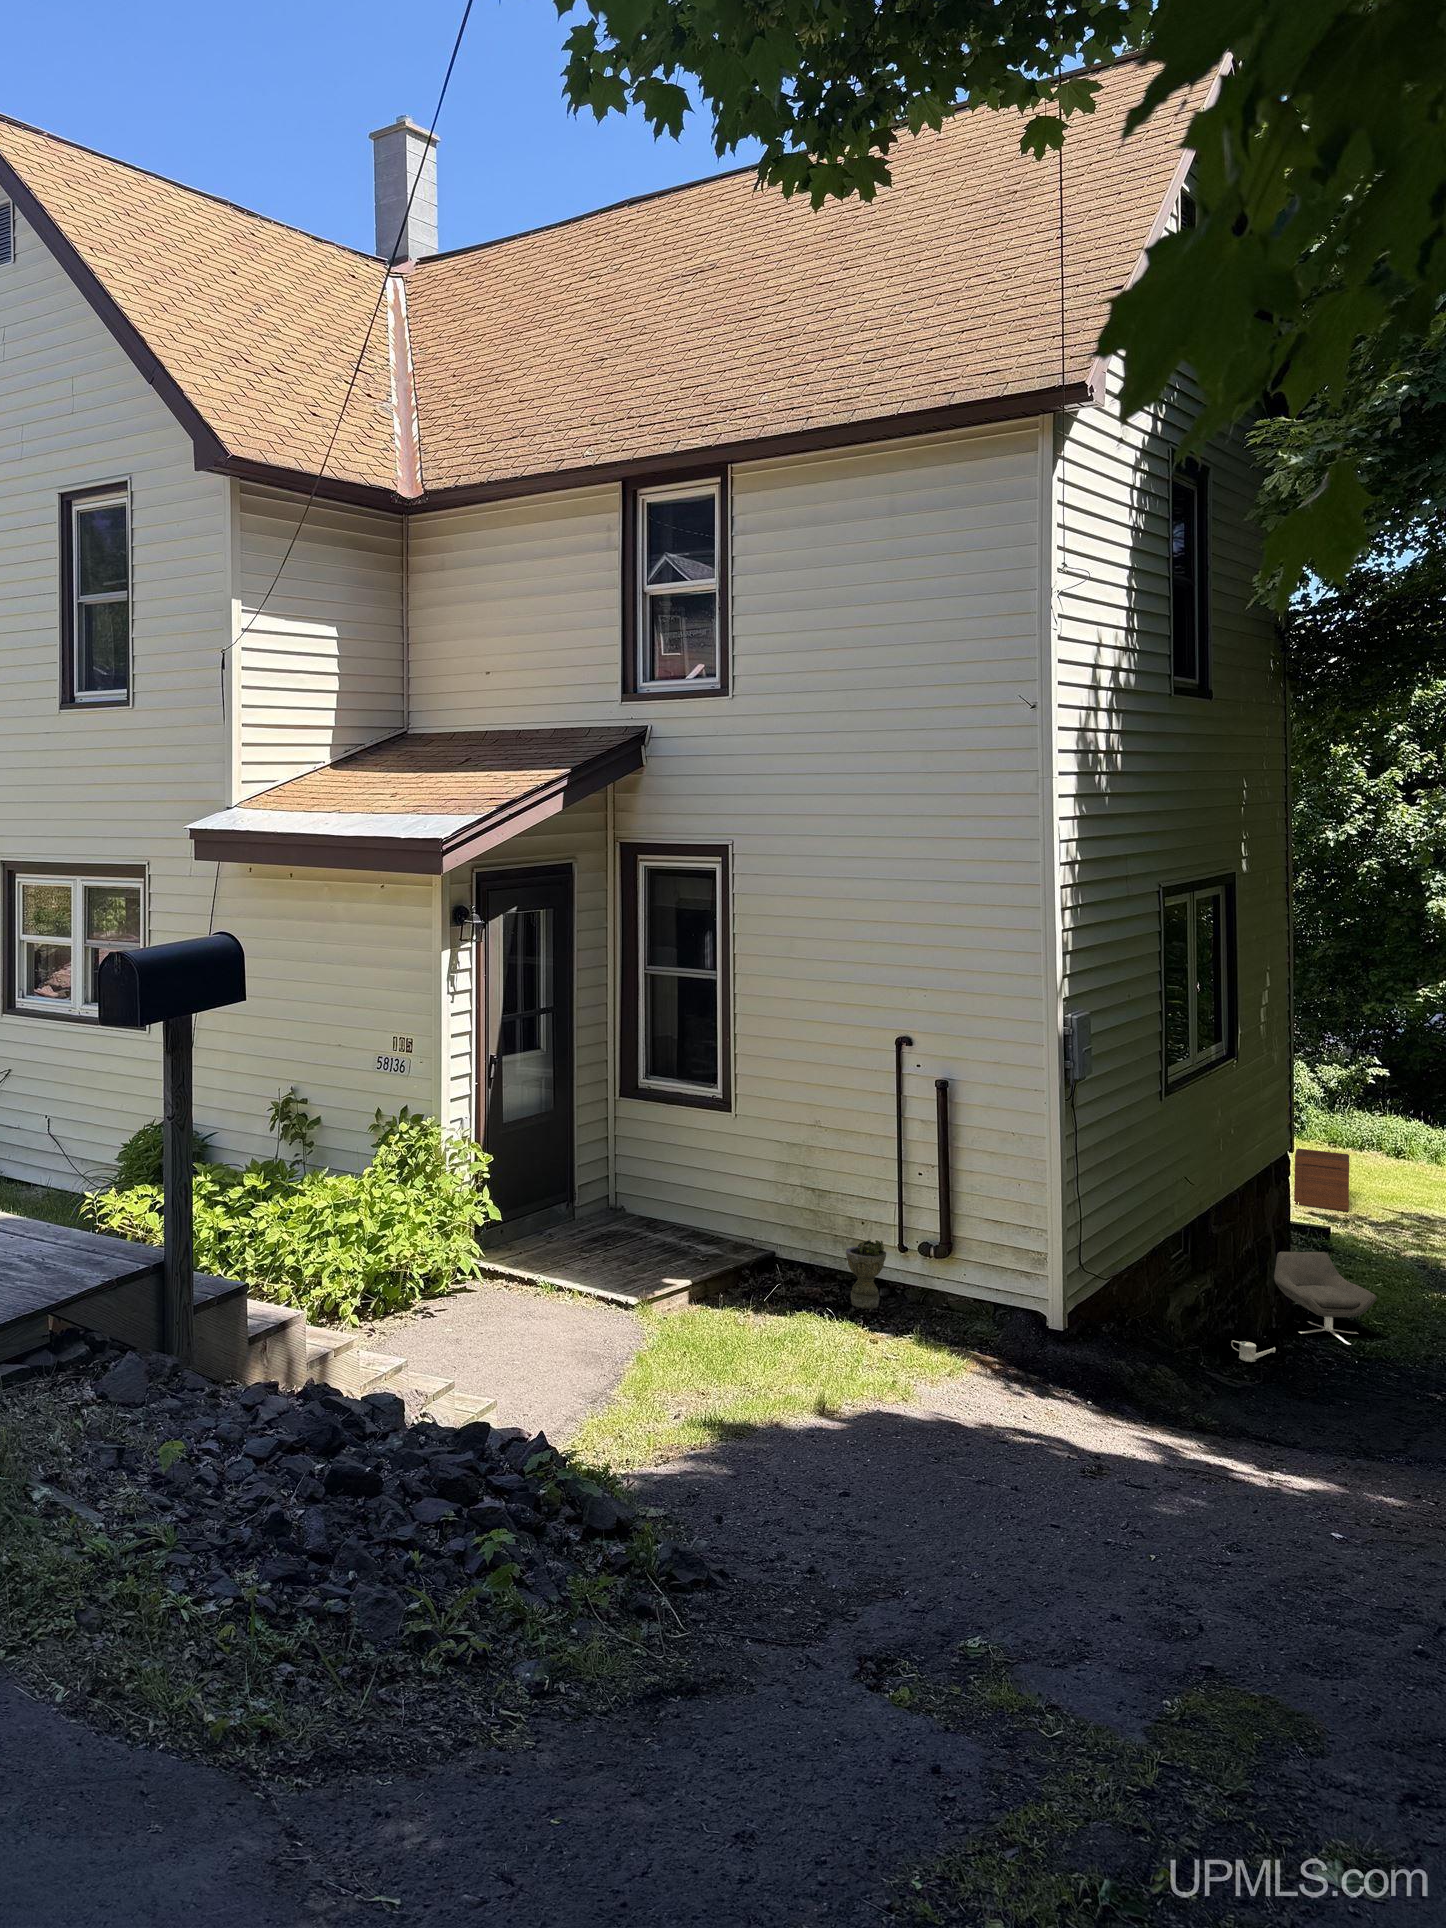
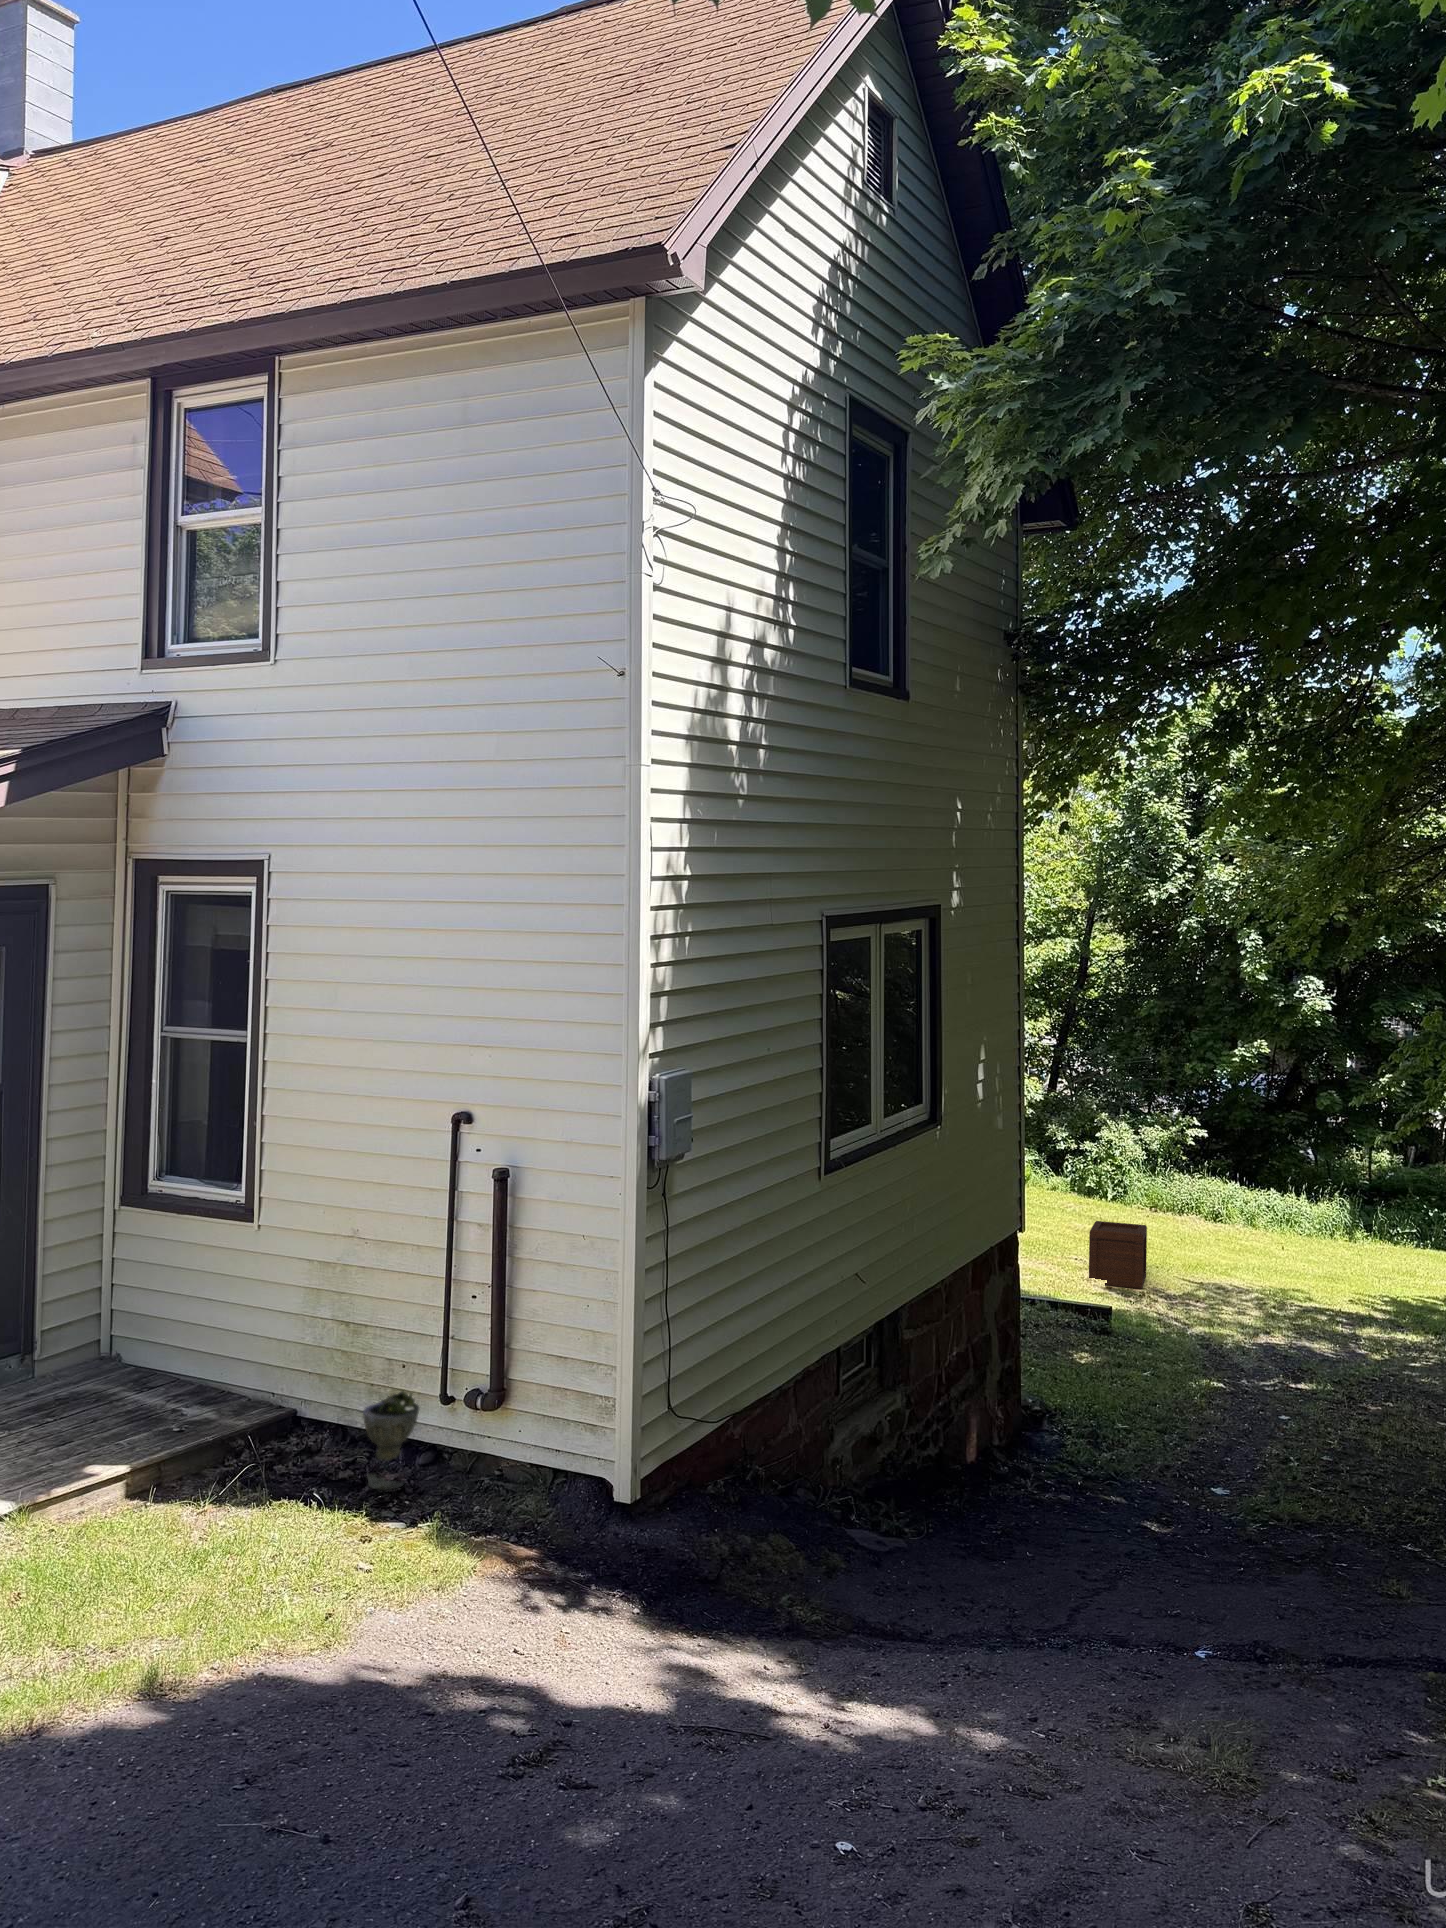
lounge chair: present [1274,1252,1377,1345] -> none [1016,1348,1123,1460]
watering can: present [1231,1341,1276,1362] -> none [948,1468,995,1494]

